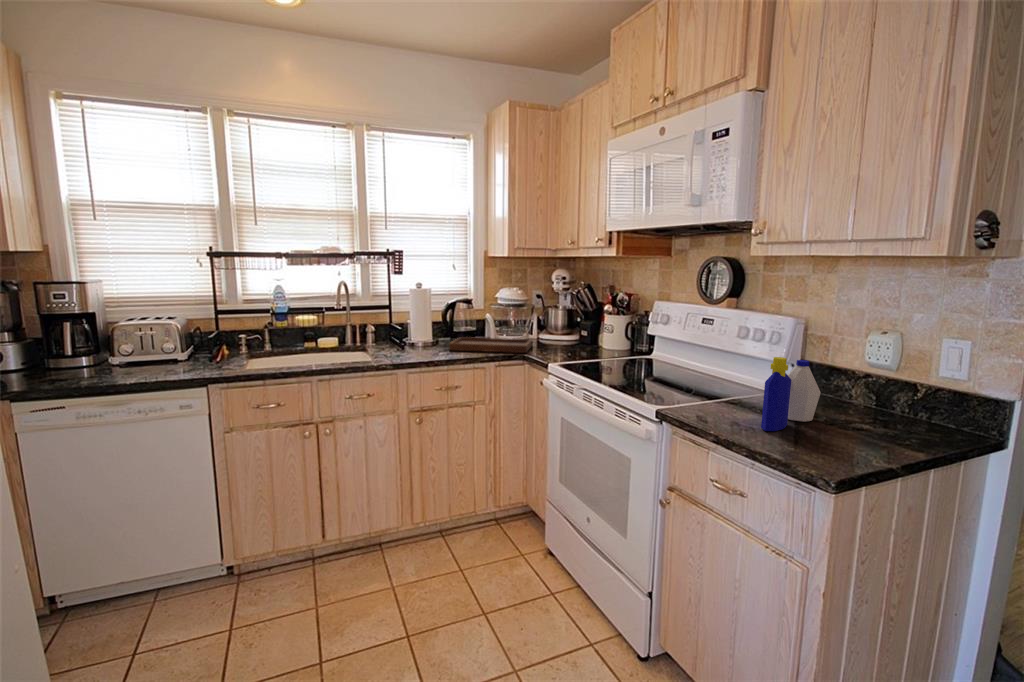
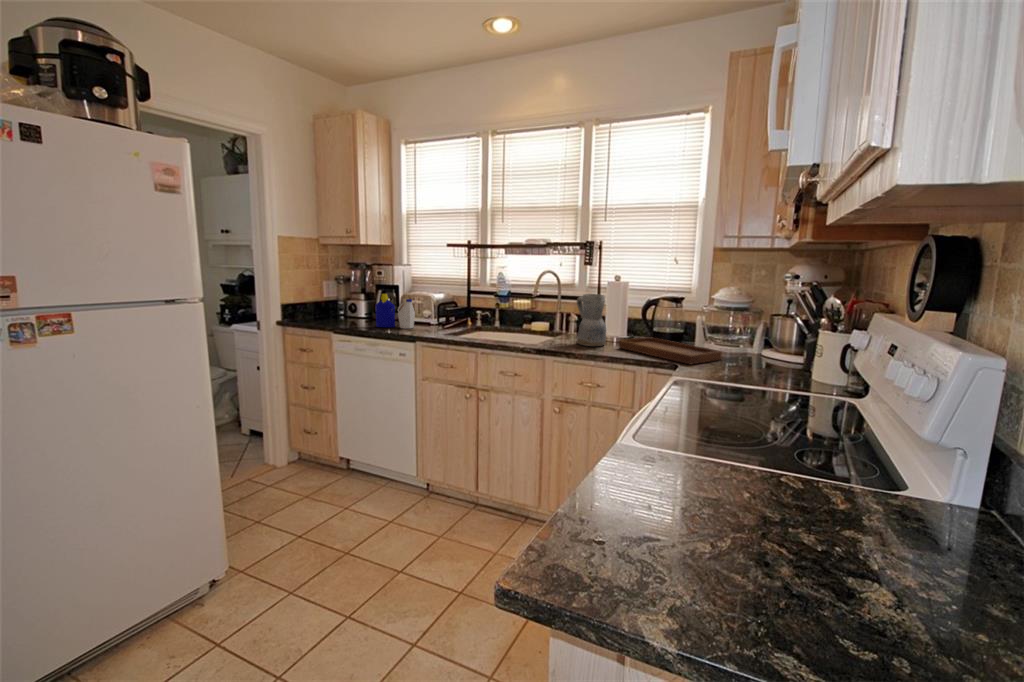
ceramic pitcher: none [399,302,434,353] -> present [577,294,606,346]
bottle: present [761,357,821,431] -> present [376,294,415,329]

